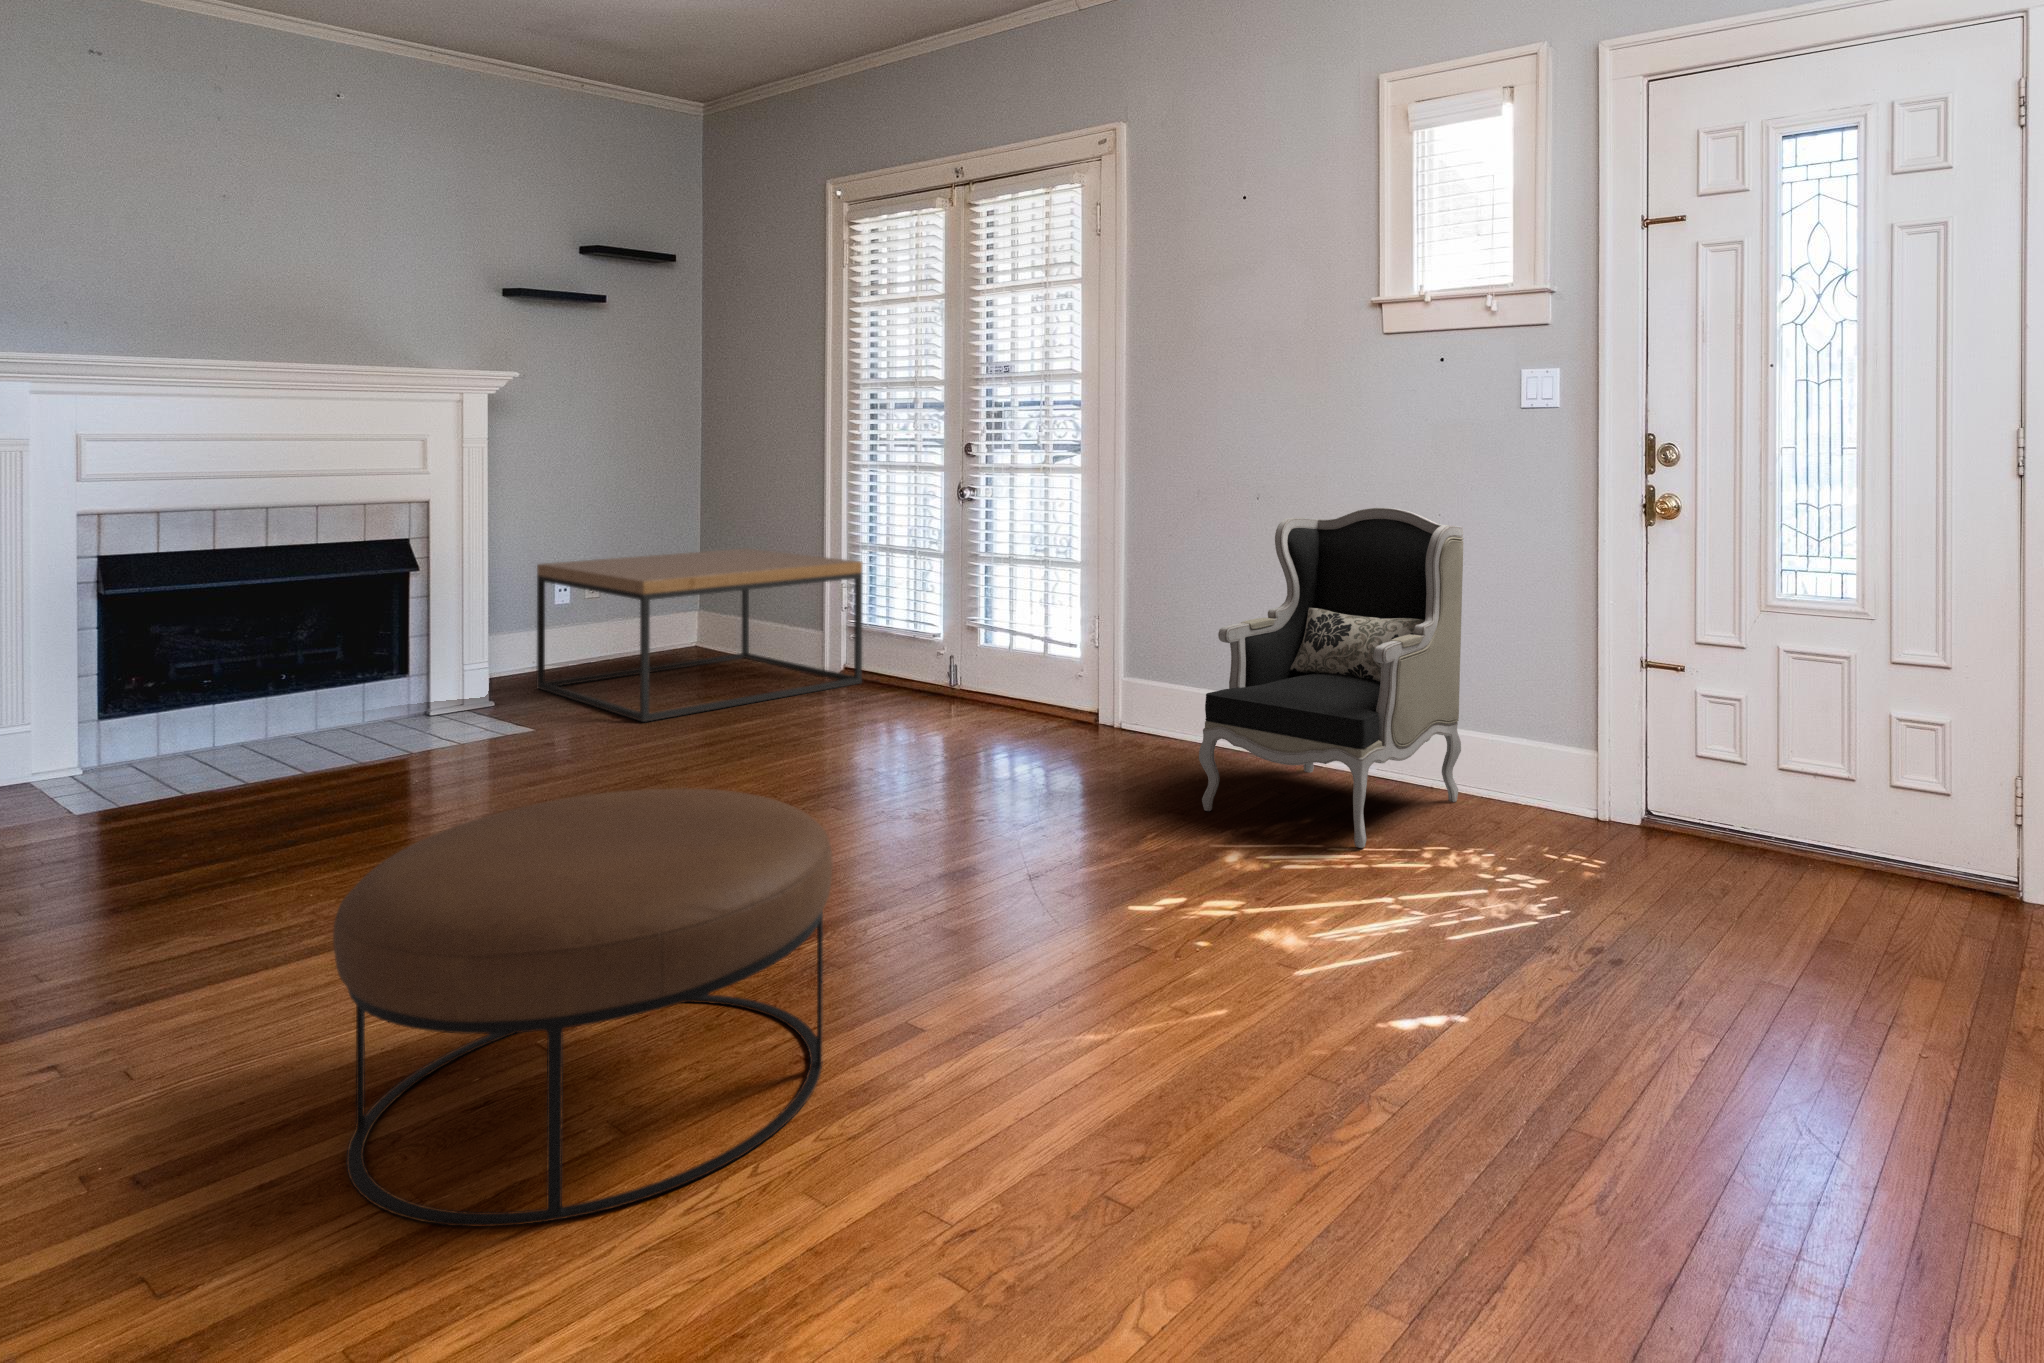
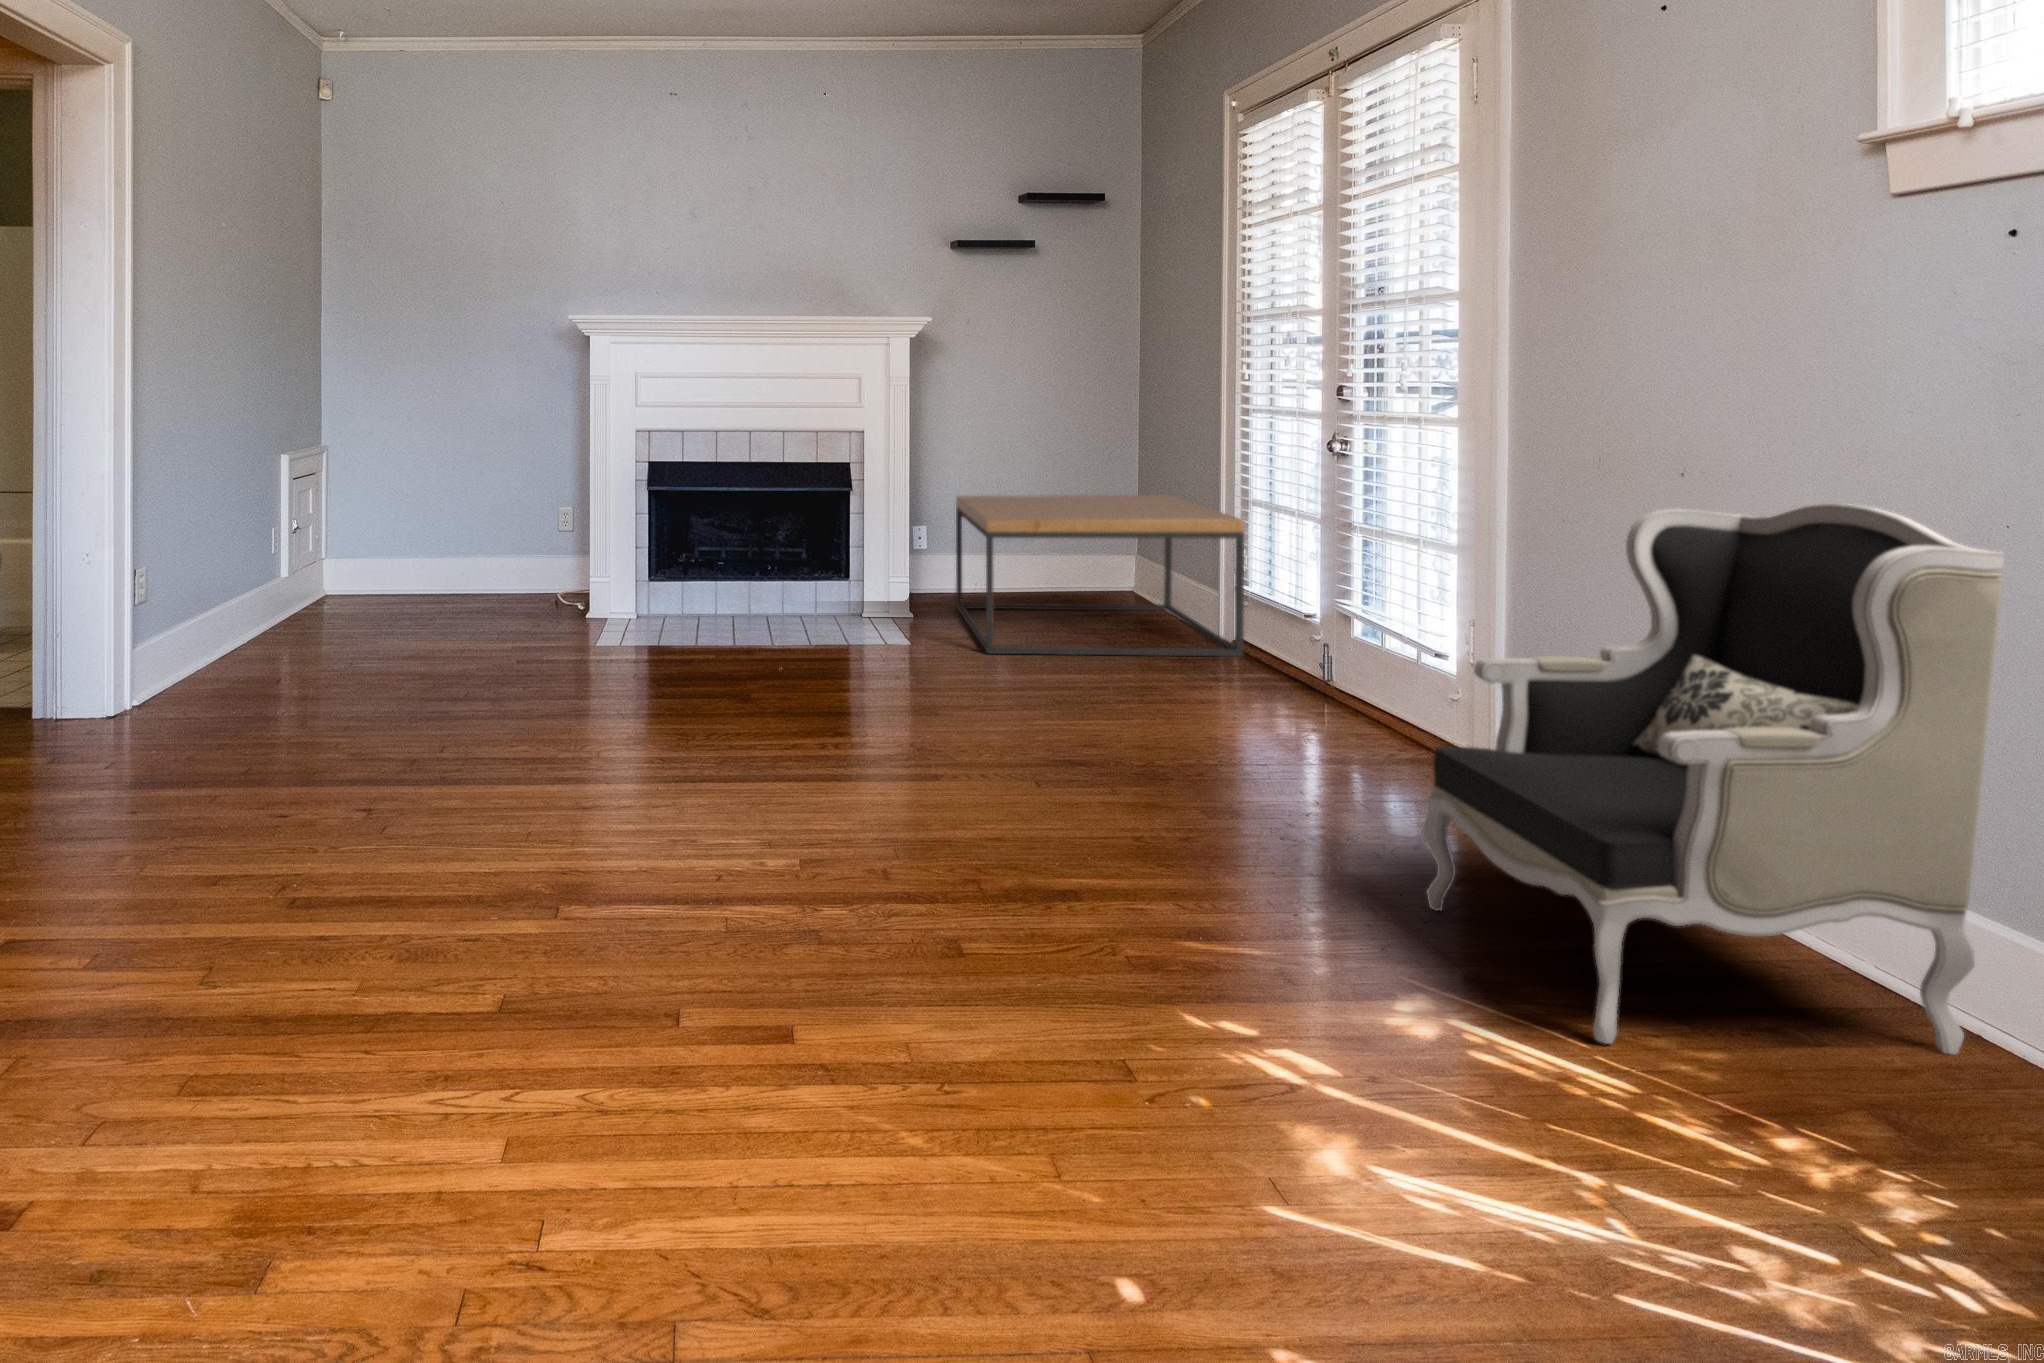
ottoman: present [333,789,833,1227] -> none [361,688,722,1012]

